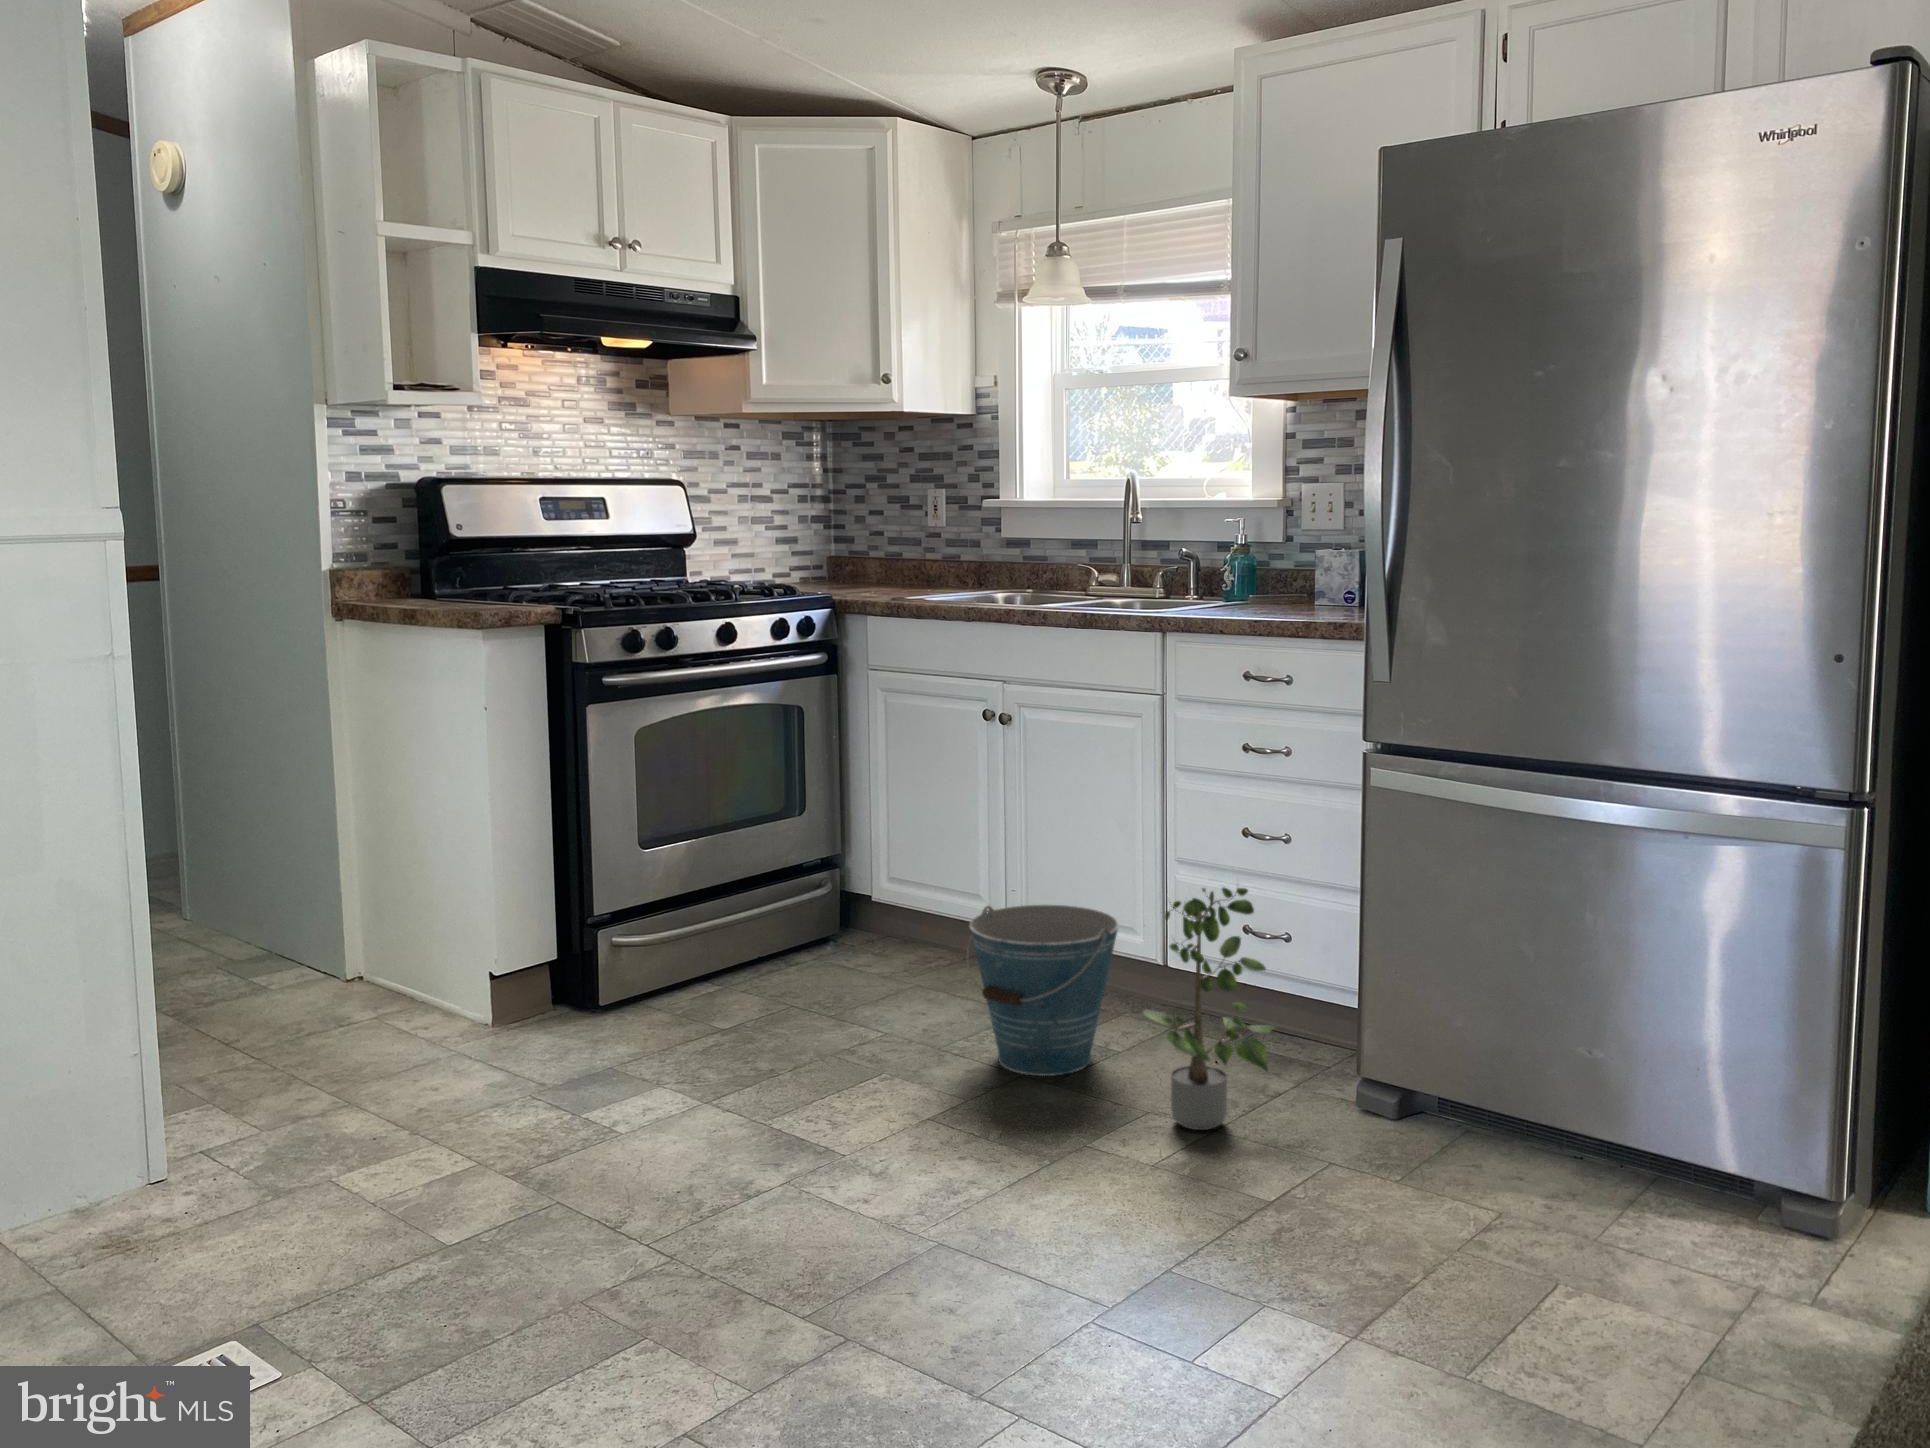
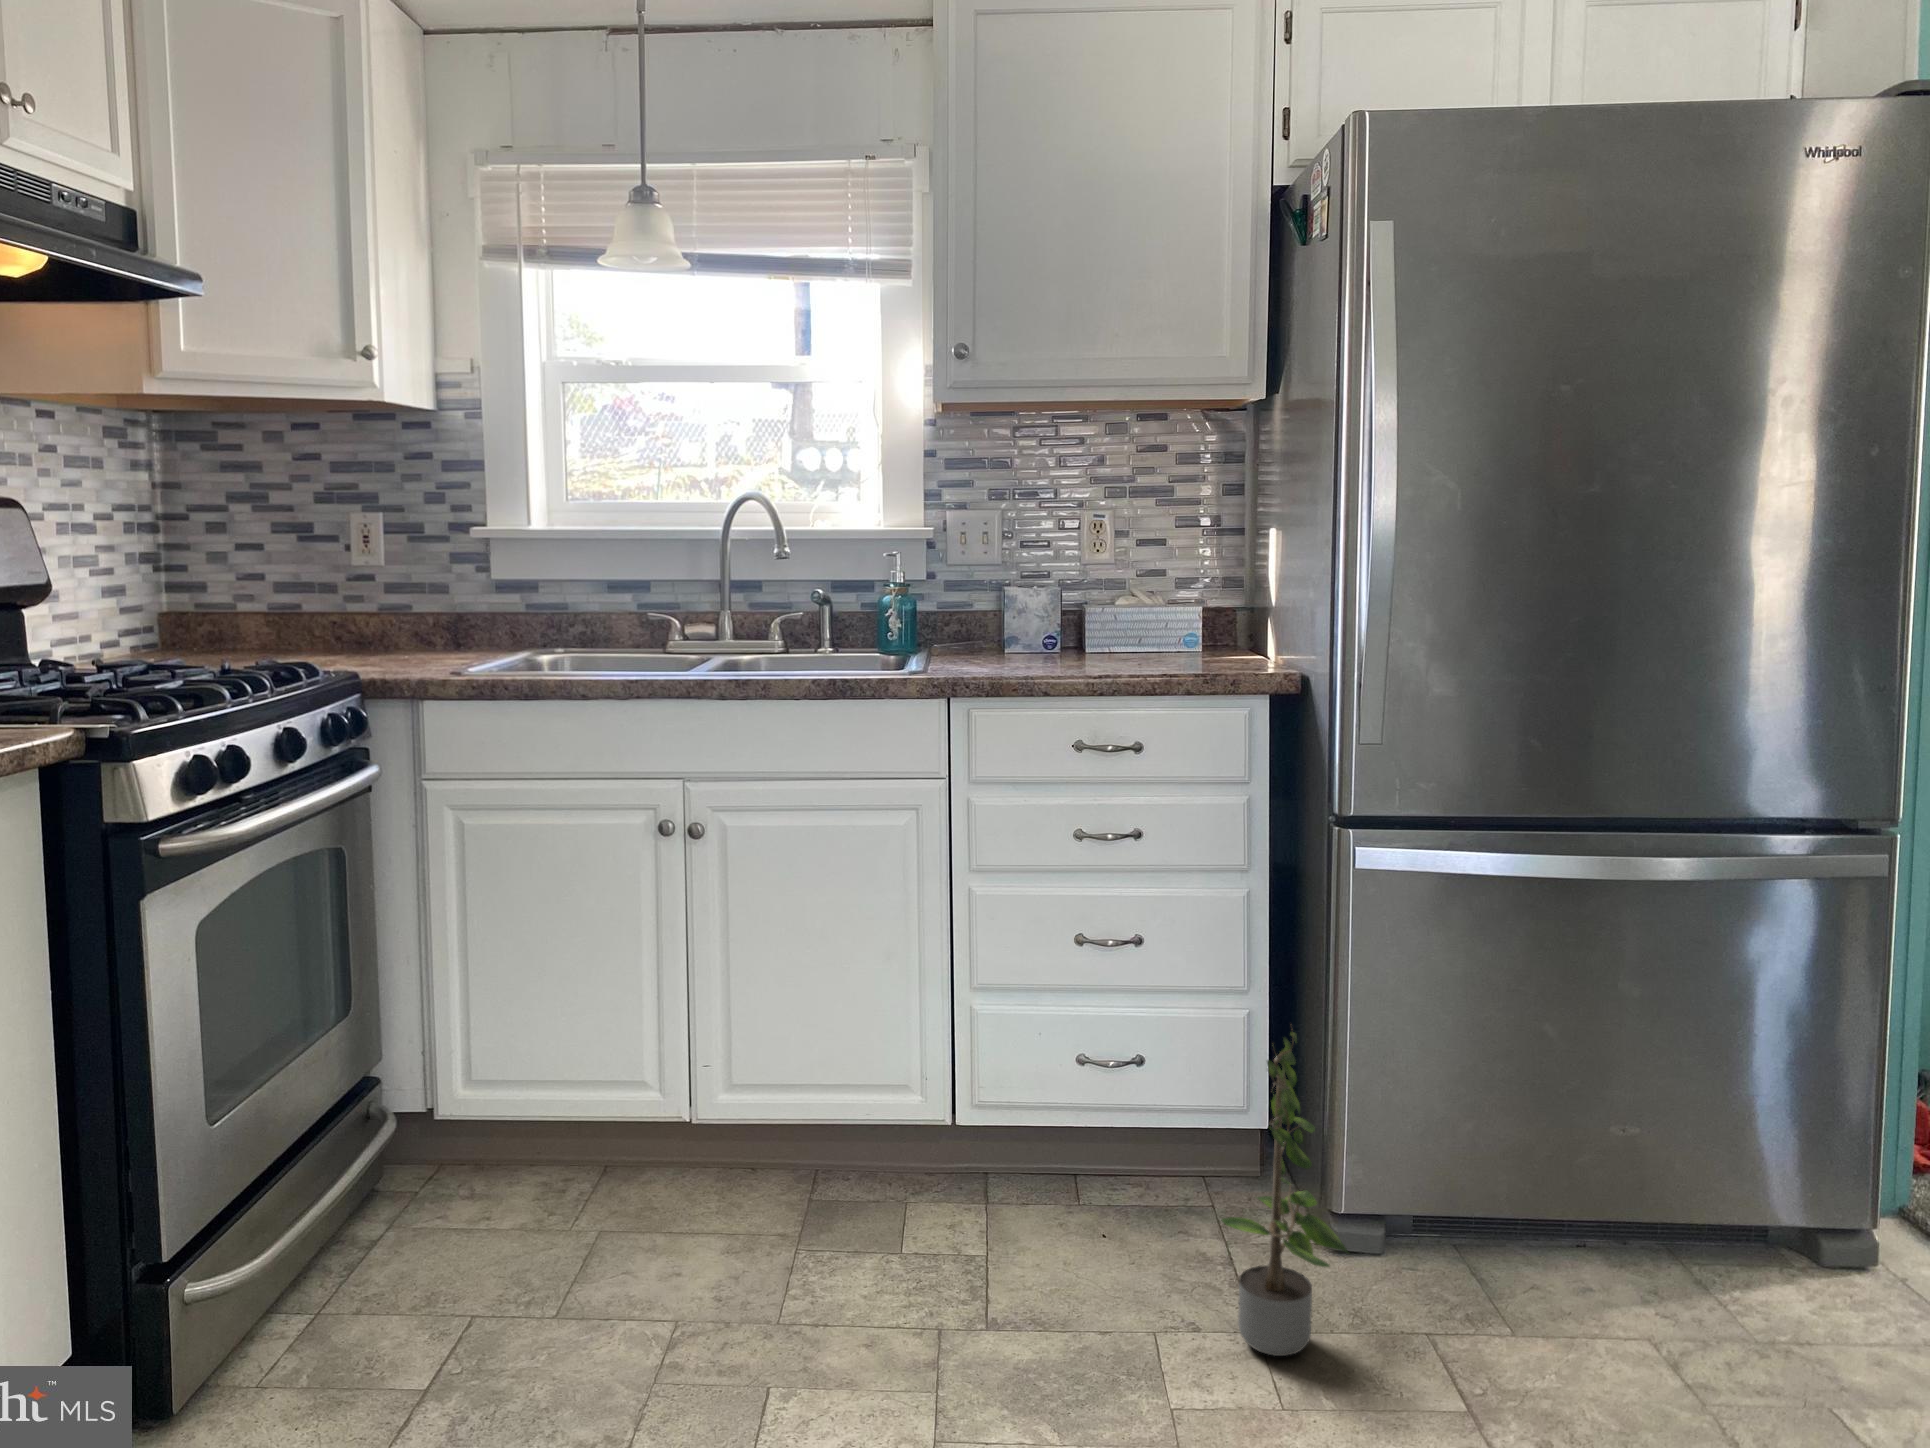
bucket: present [966,905,1119,1076] -> none [865,1089,1079,1347]

